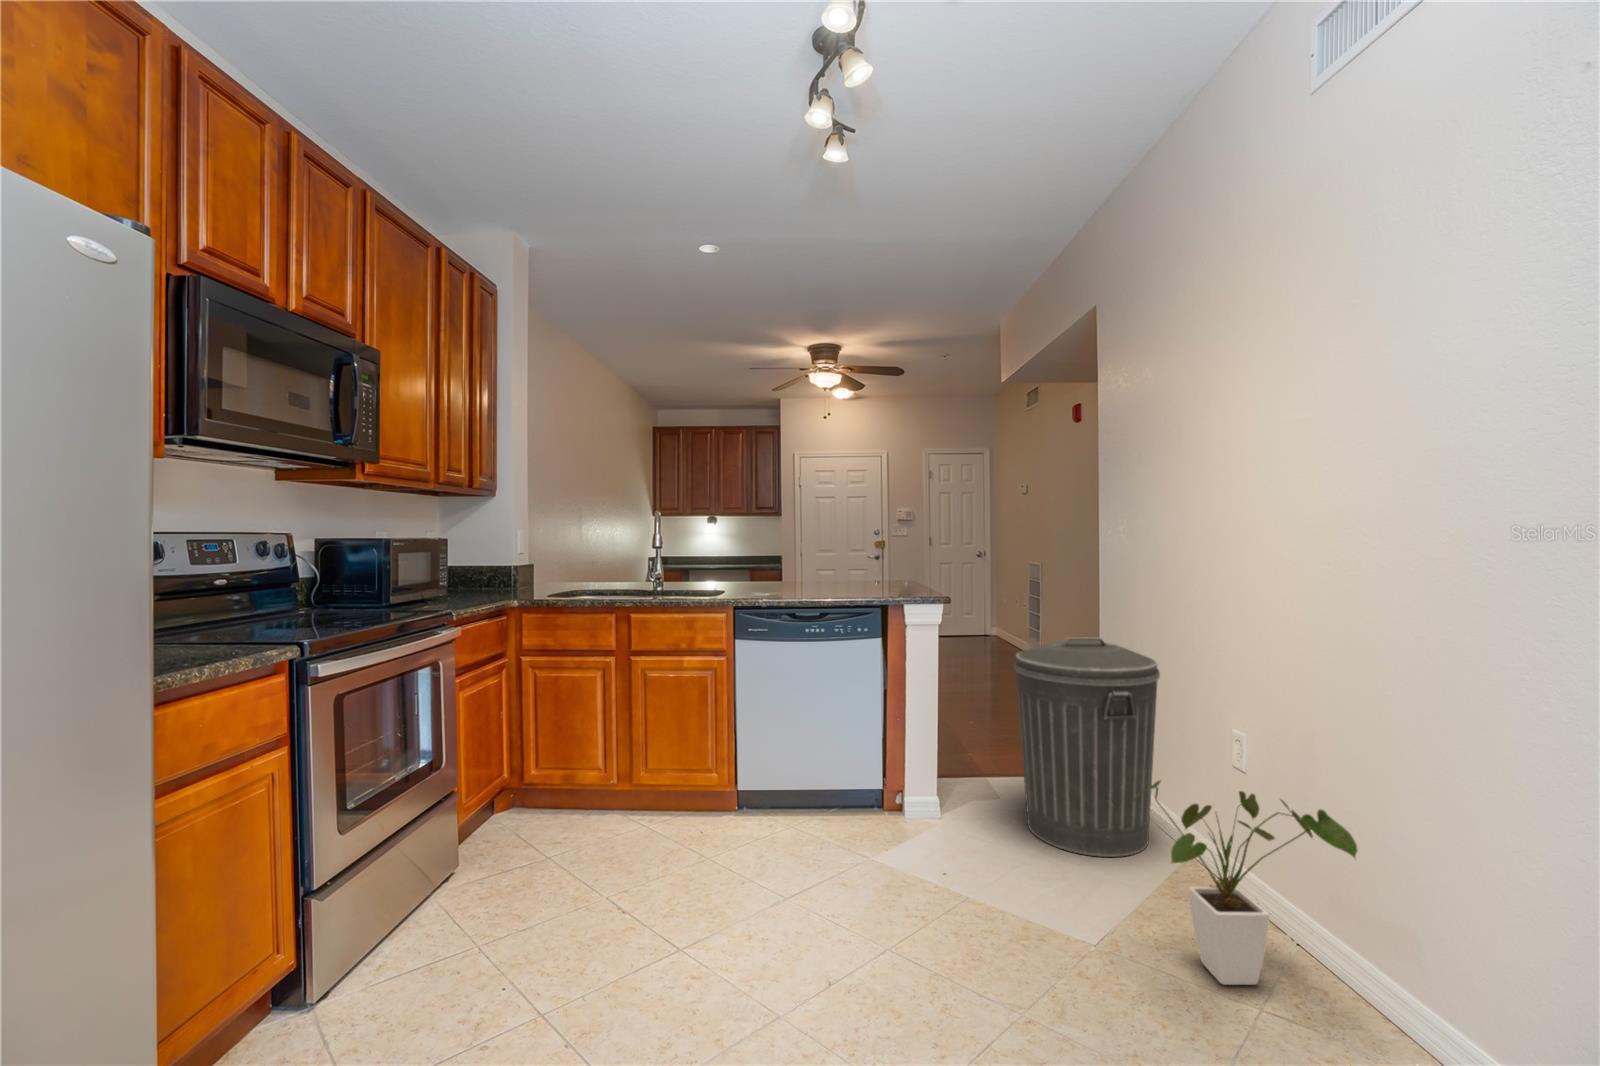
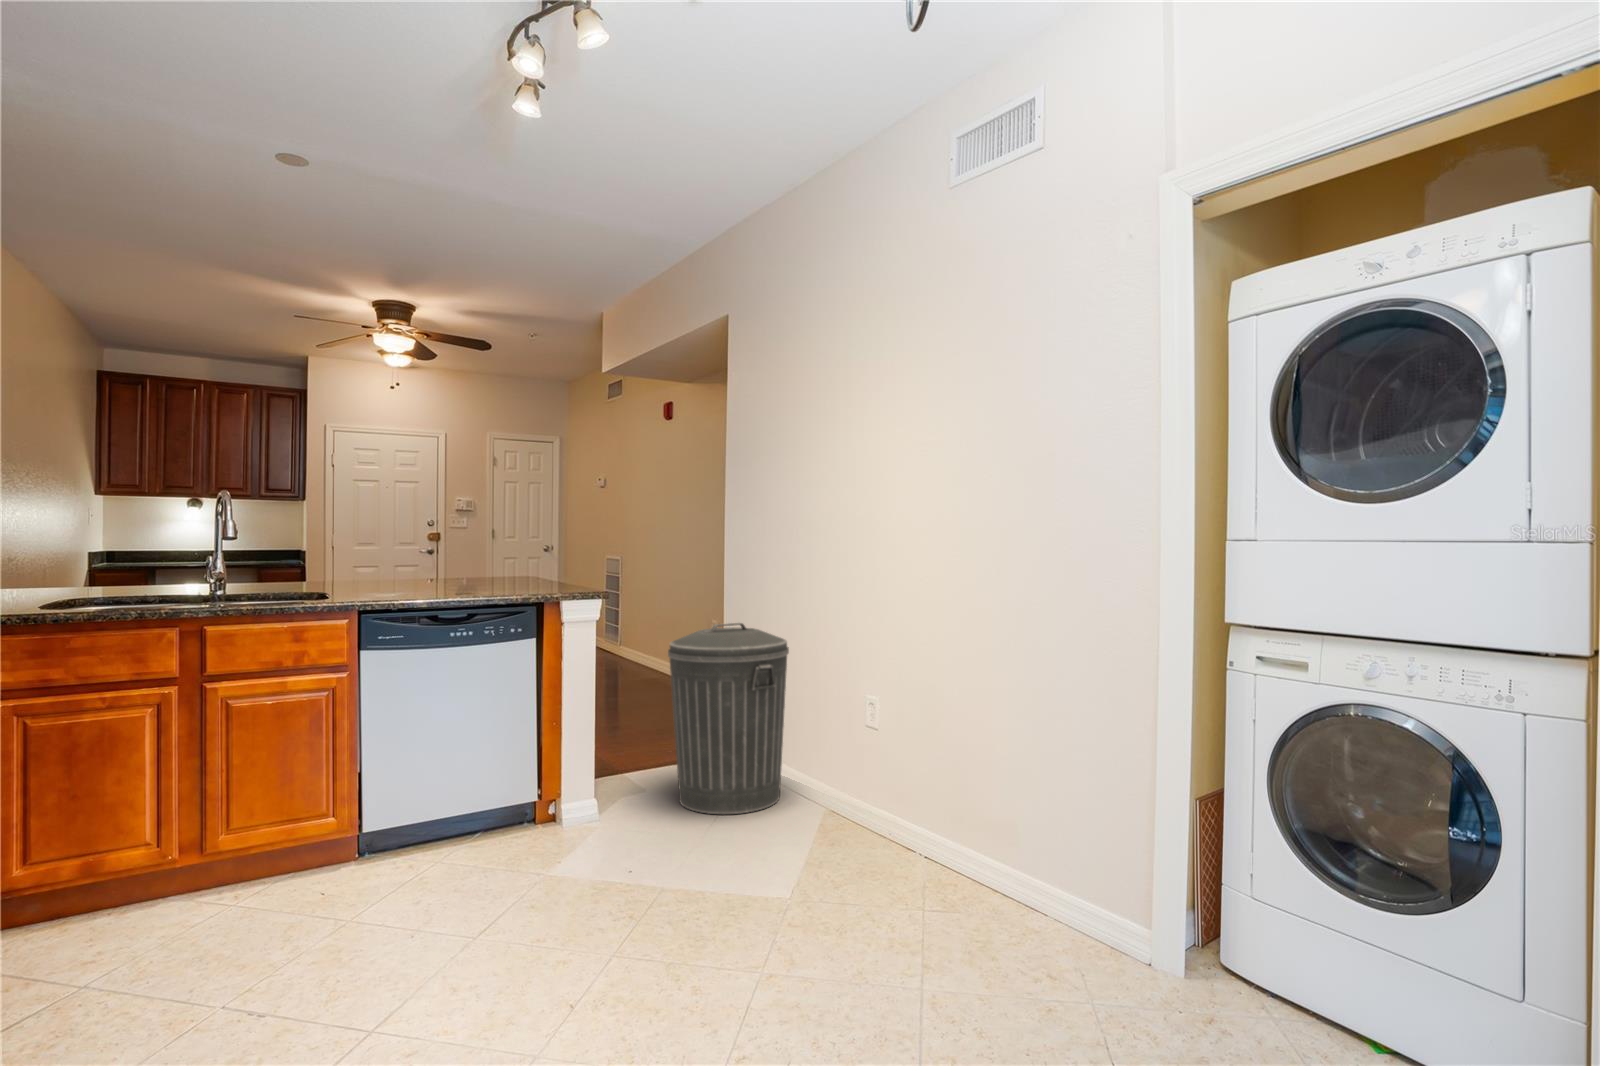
house plant: present [1133,781,1357,985] -> none [792,721,934,867]

